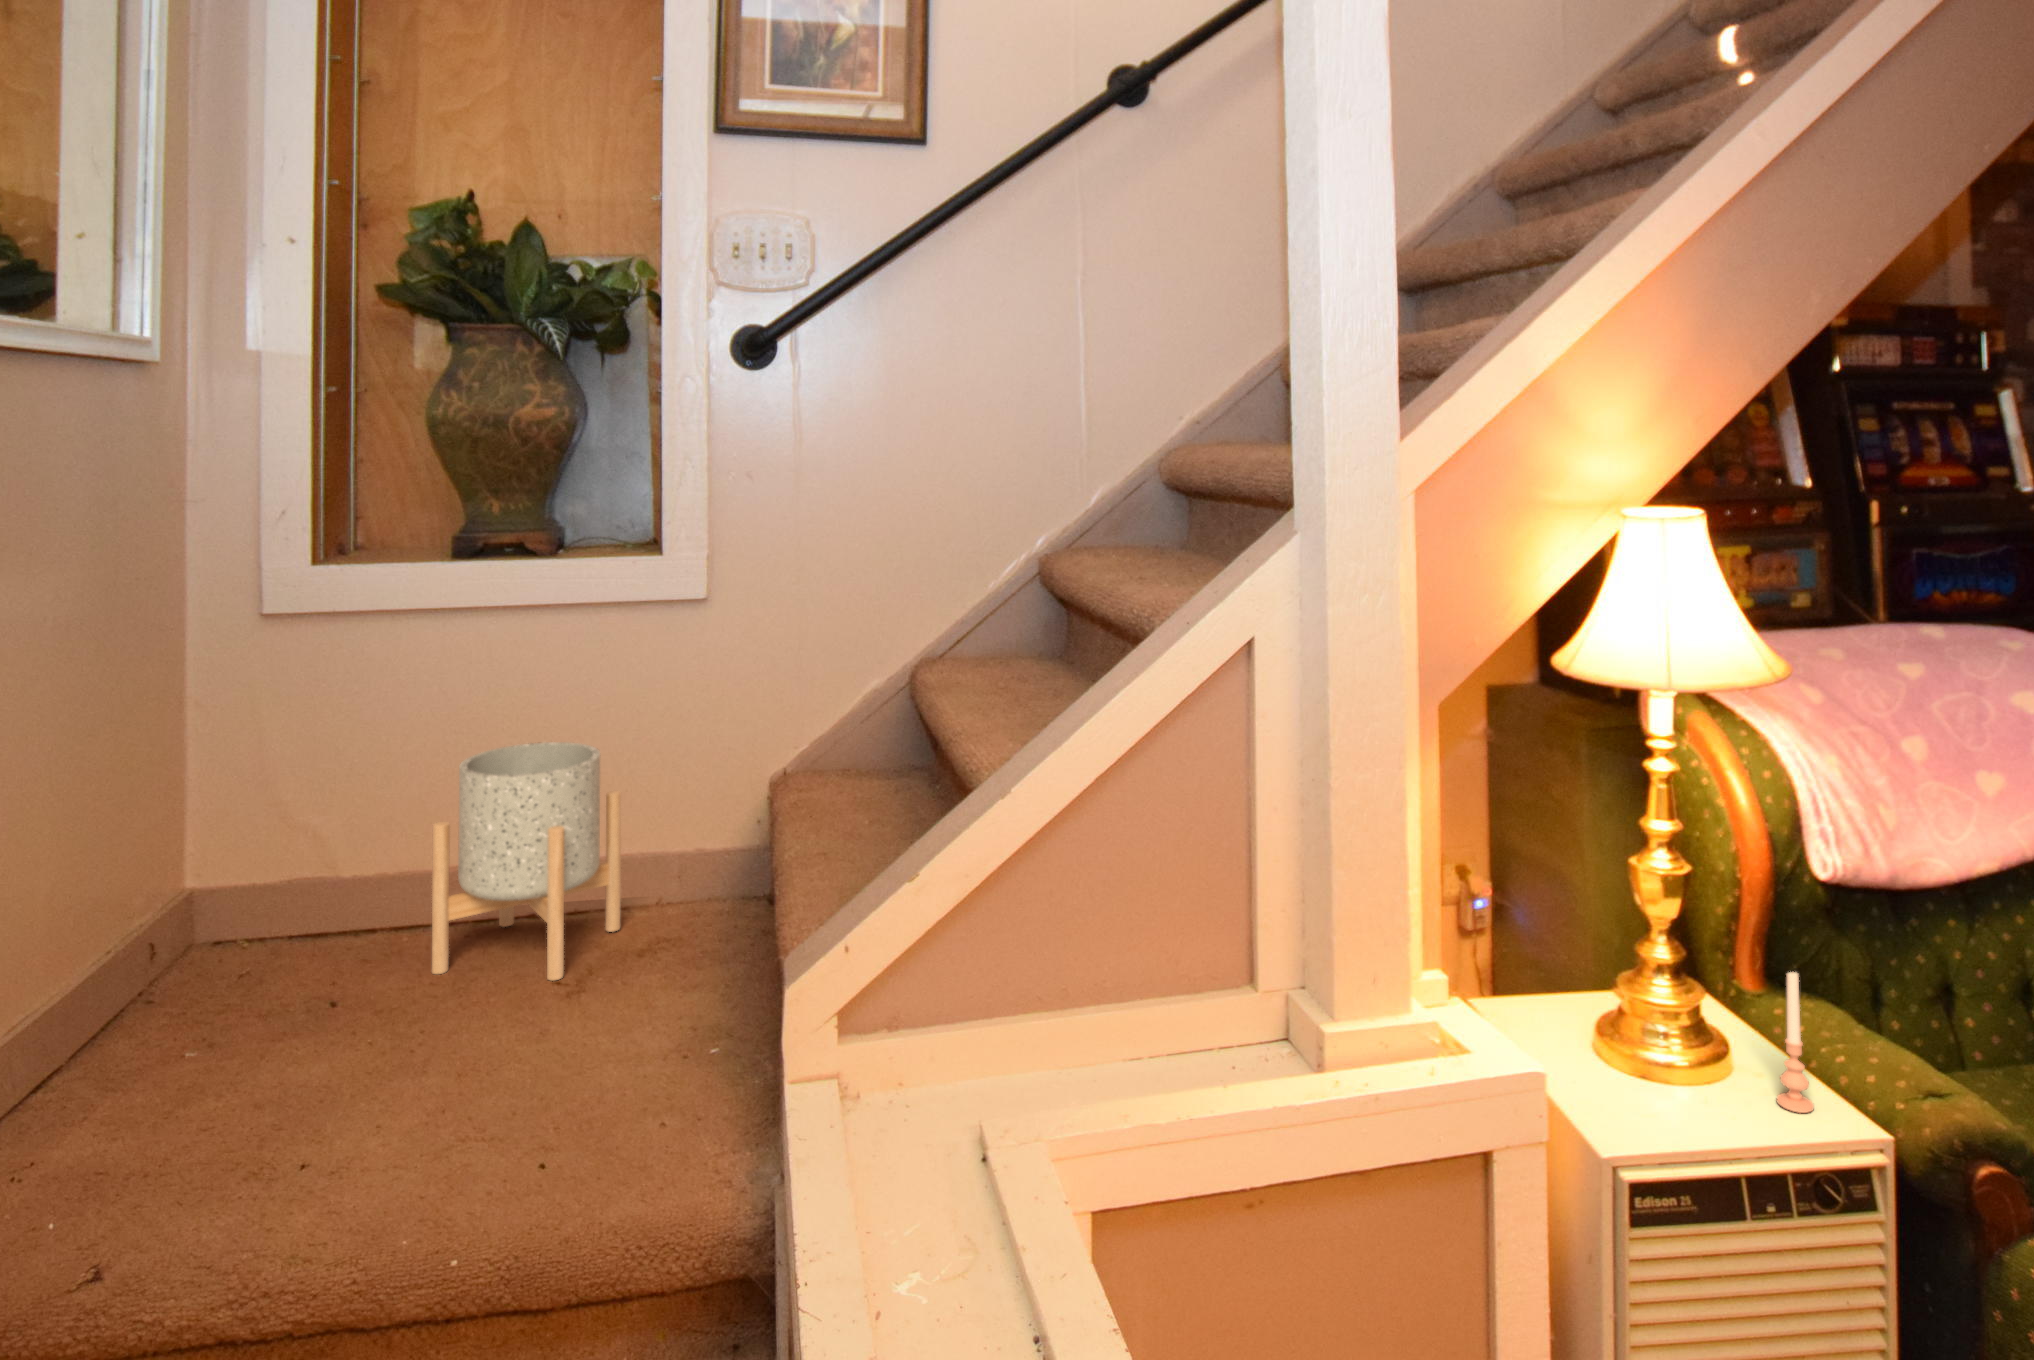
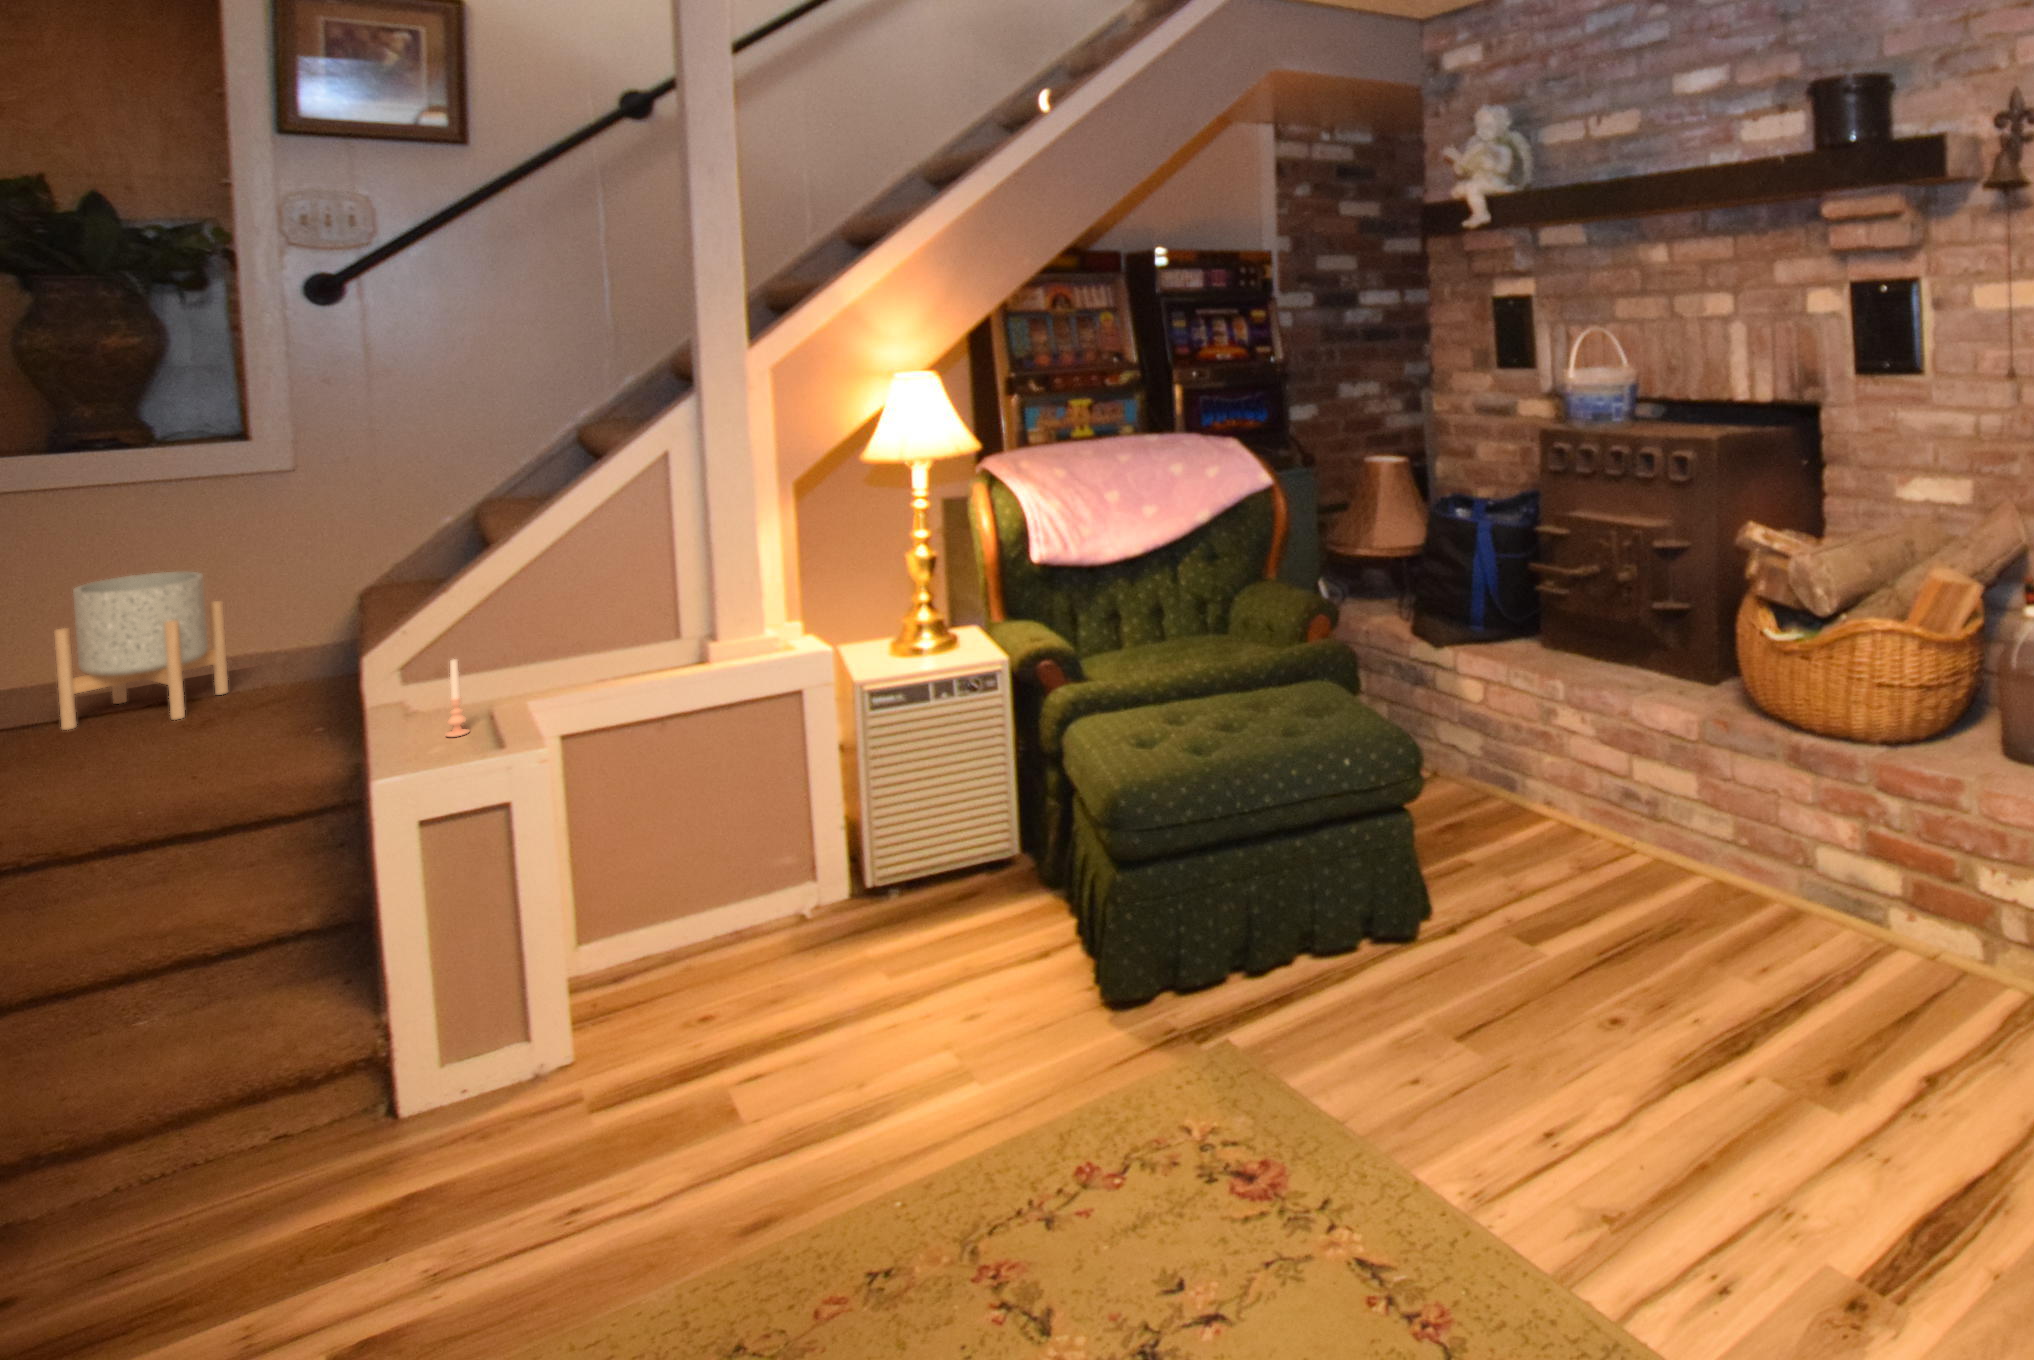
candle: present [1777,972,1814,1113] -> present [446,659,469,737]

